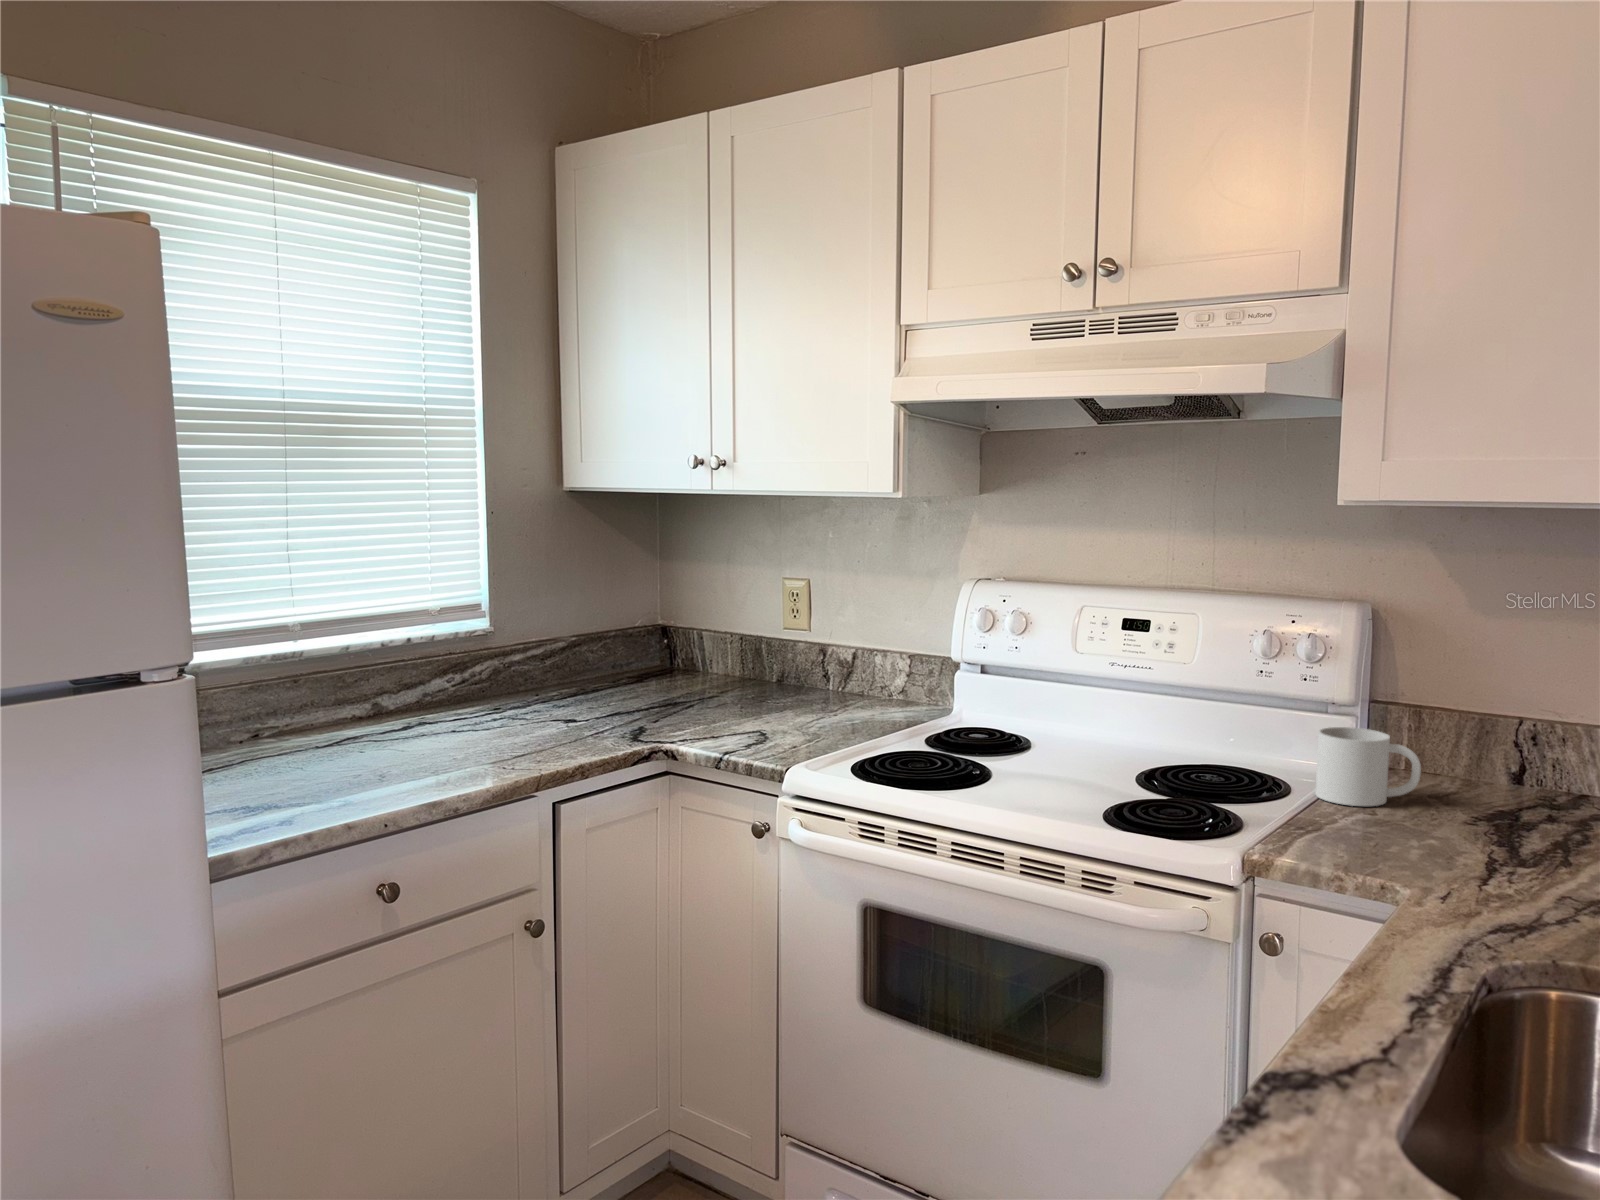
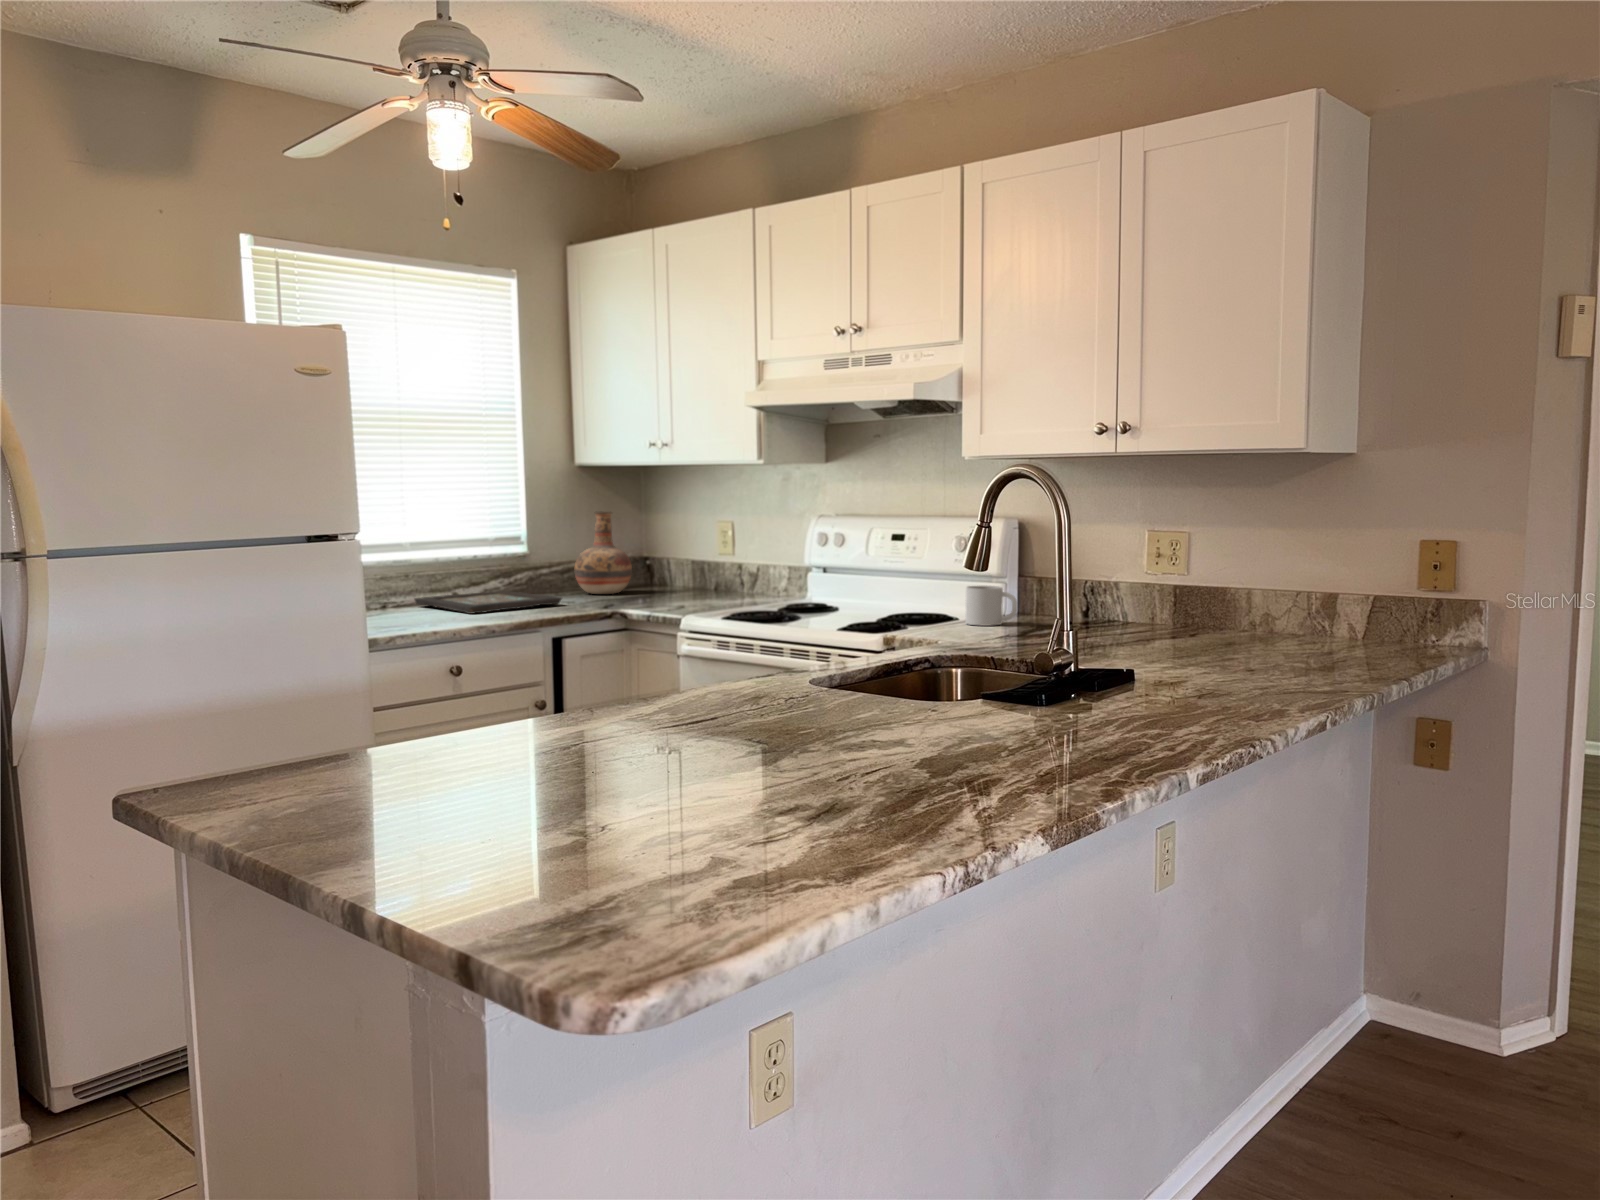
vase: none [563,563,653,693] -> present [575,511,632,594]
decorative tray: none [306,693,558,756] -> present [414,591,562,614]

